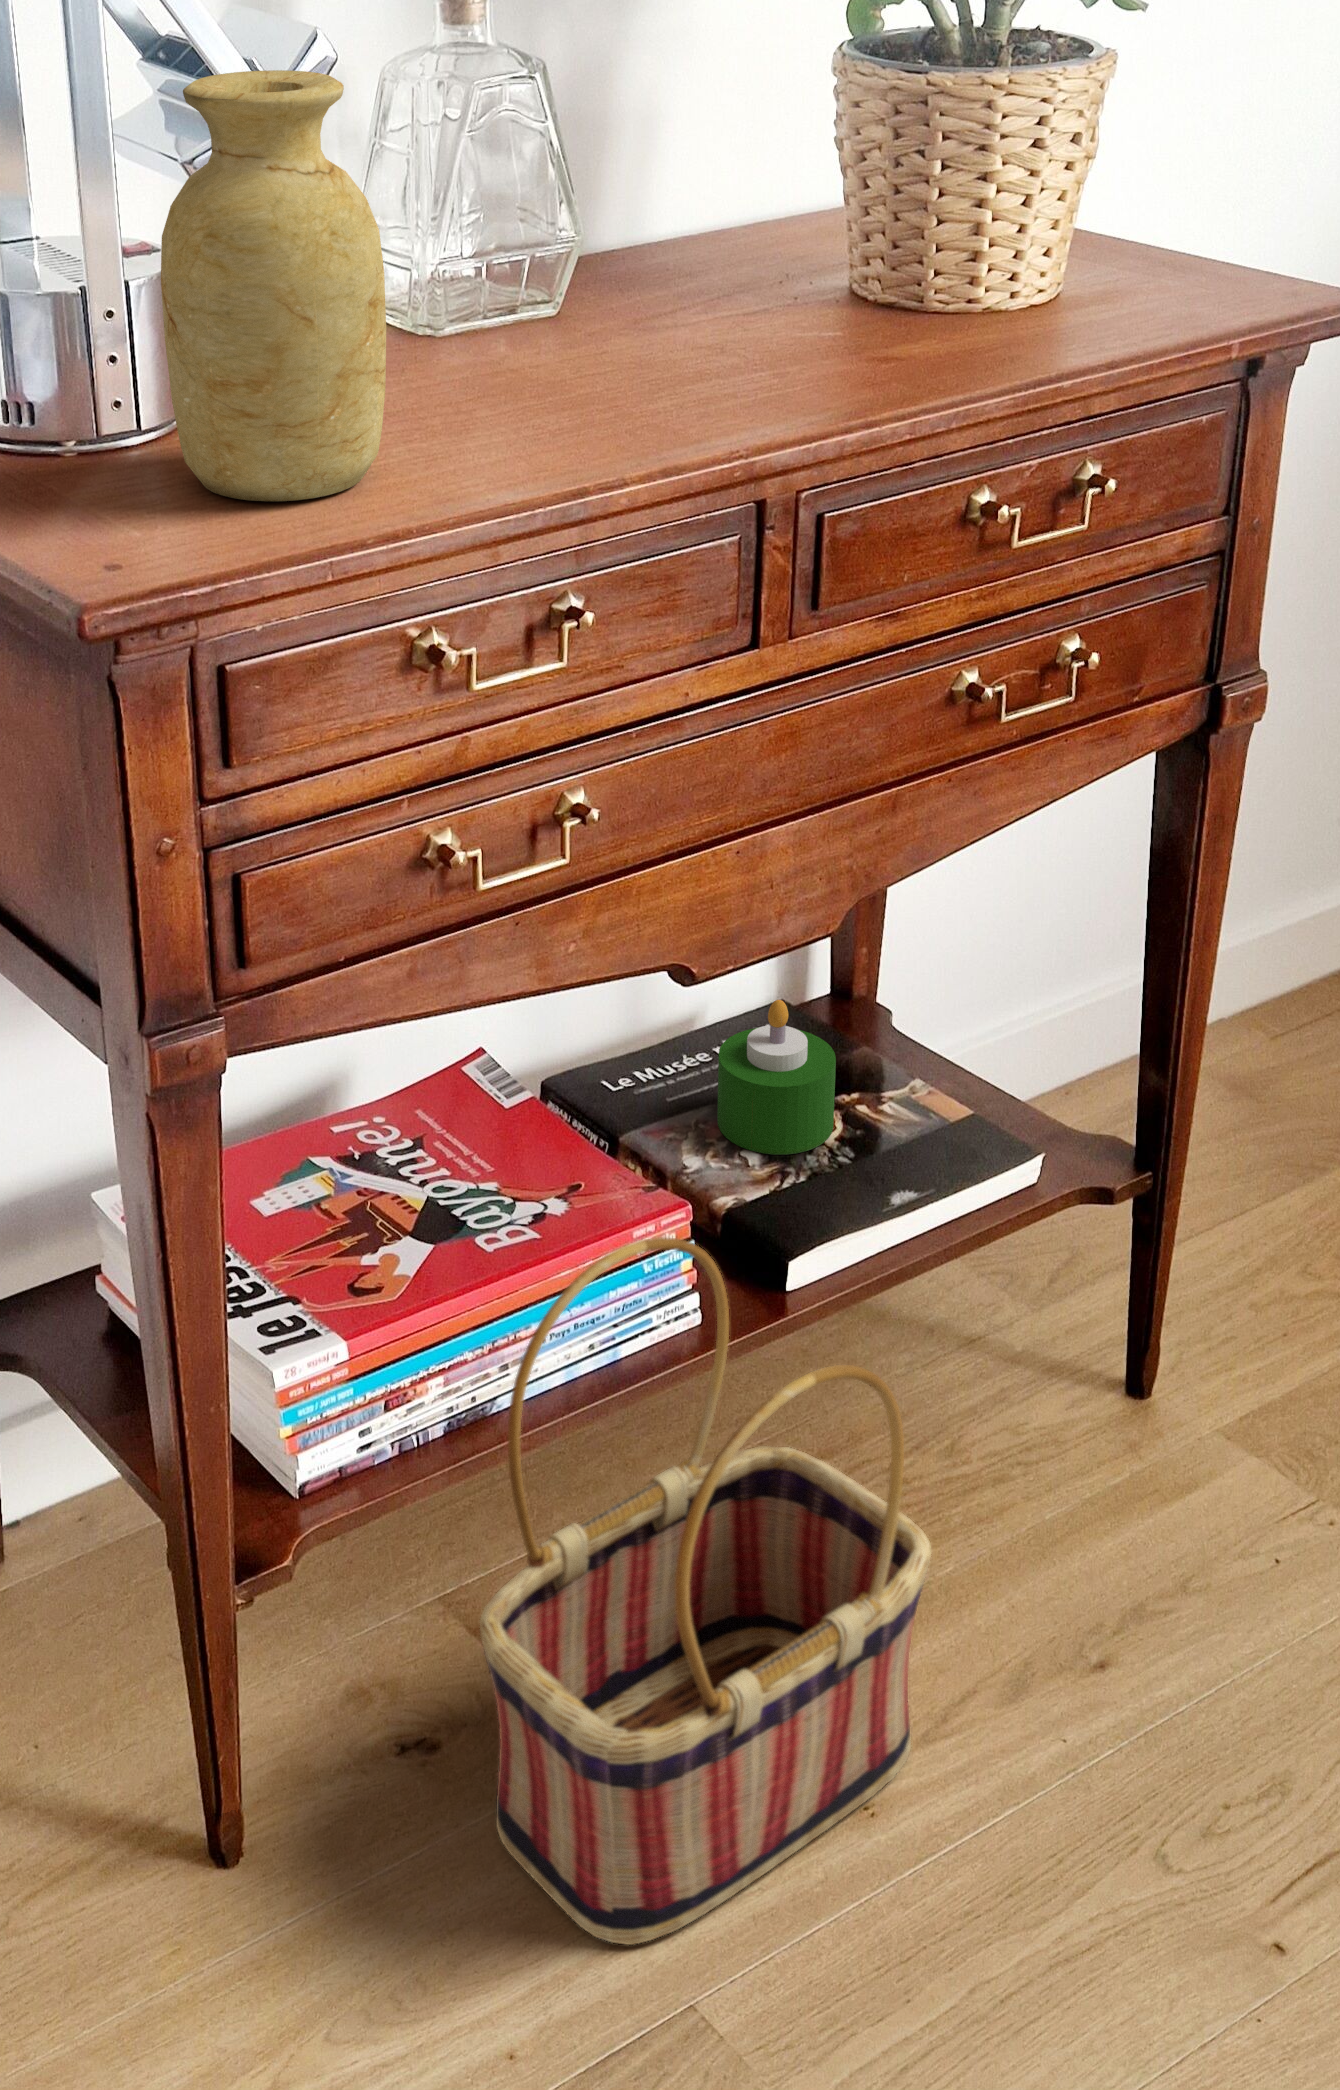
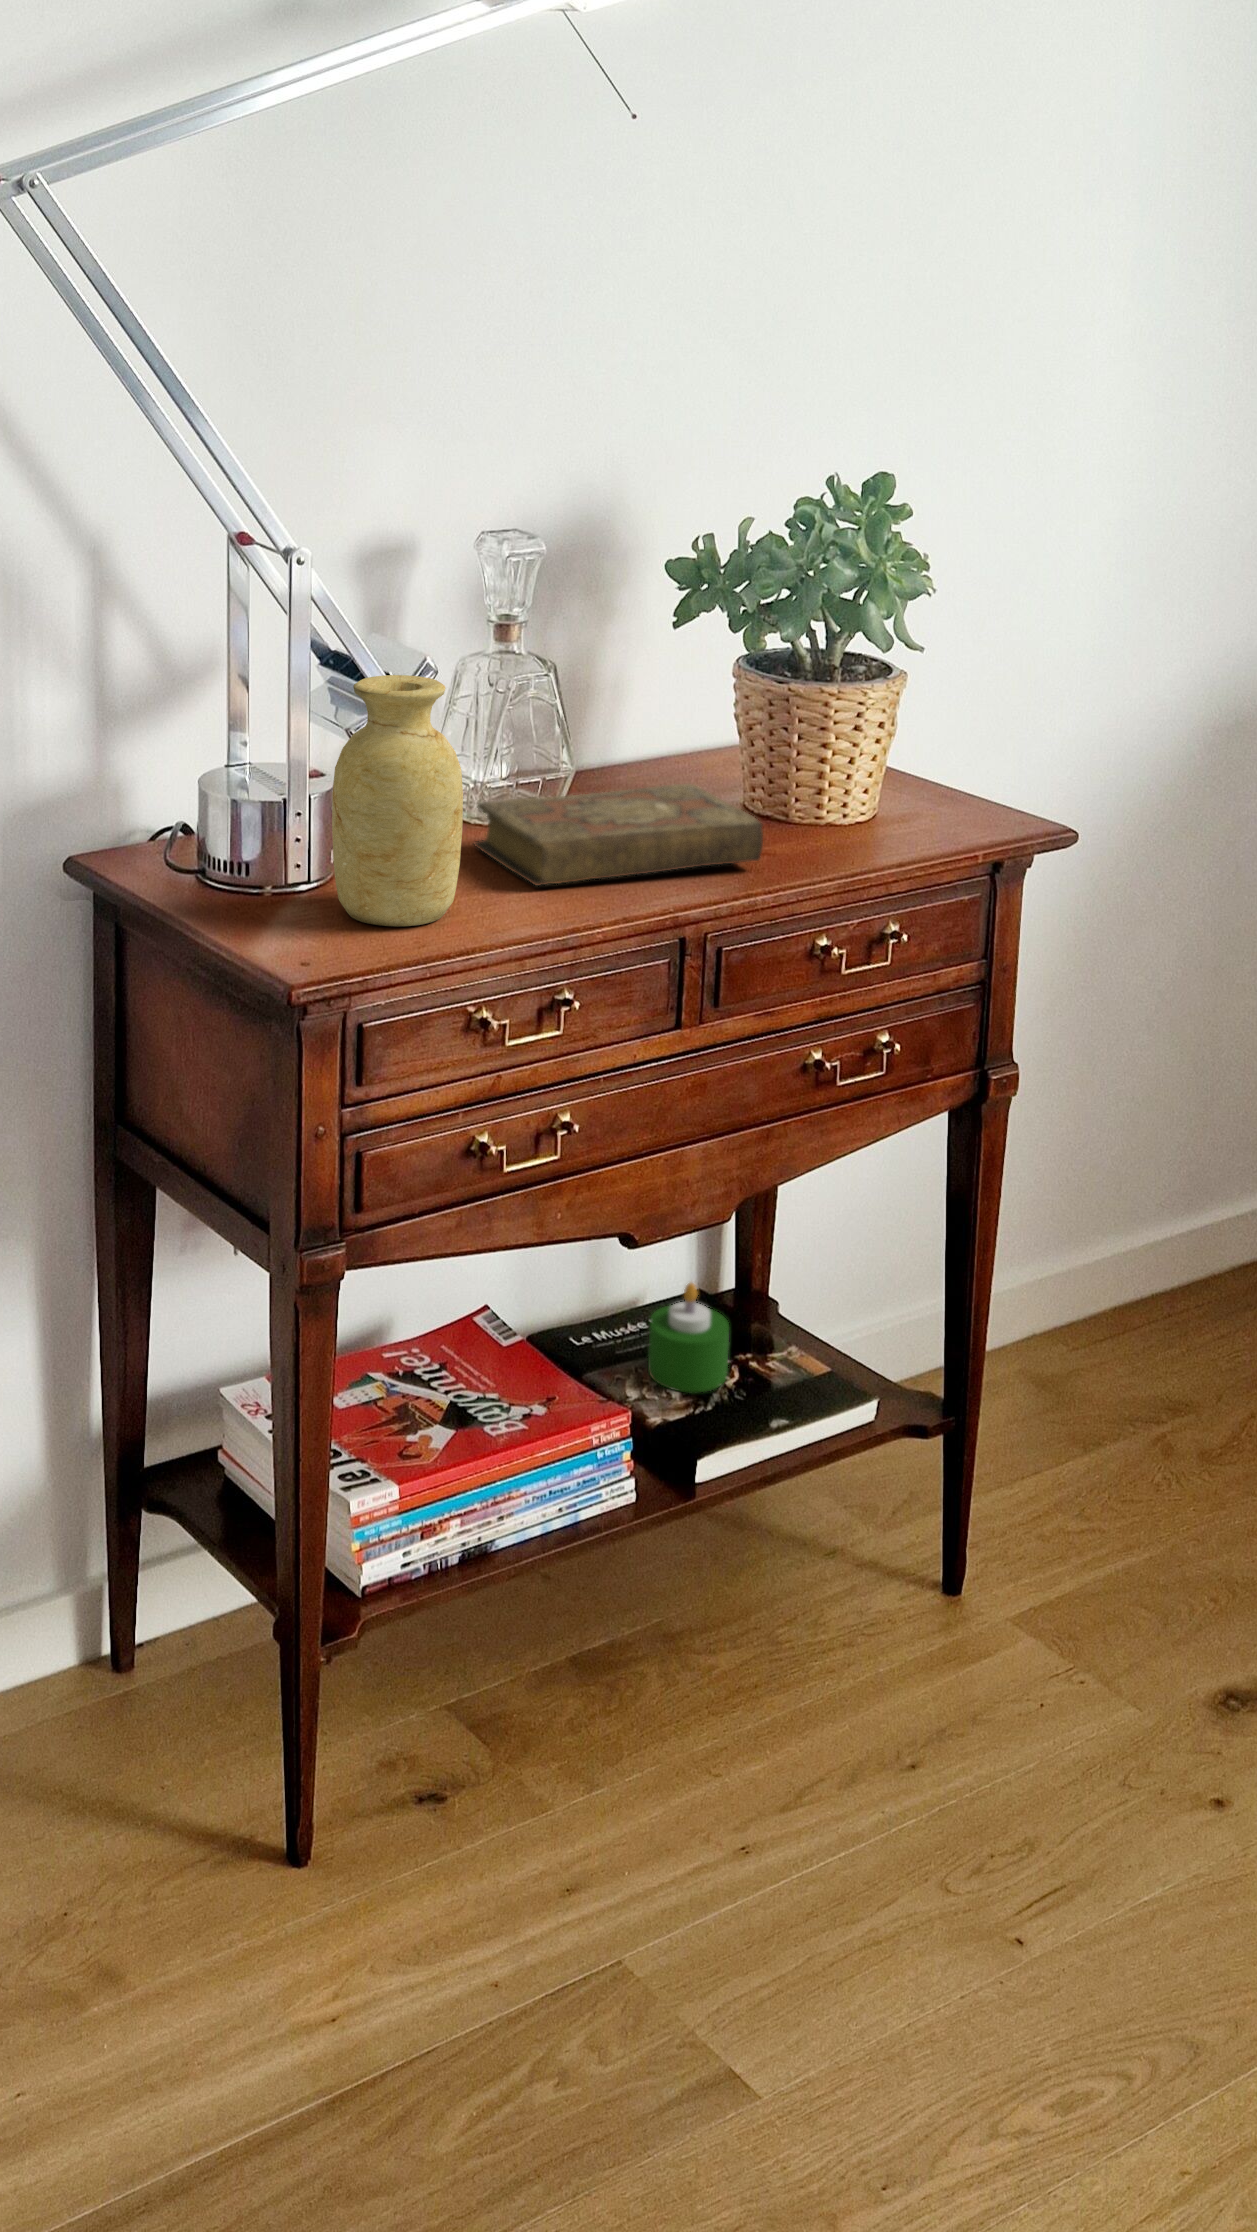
book: none [418,250,890,424] -> present [474,784,763,885]
basket: present [480,1237,931,1945] -> none [481,1425,785,1927]

